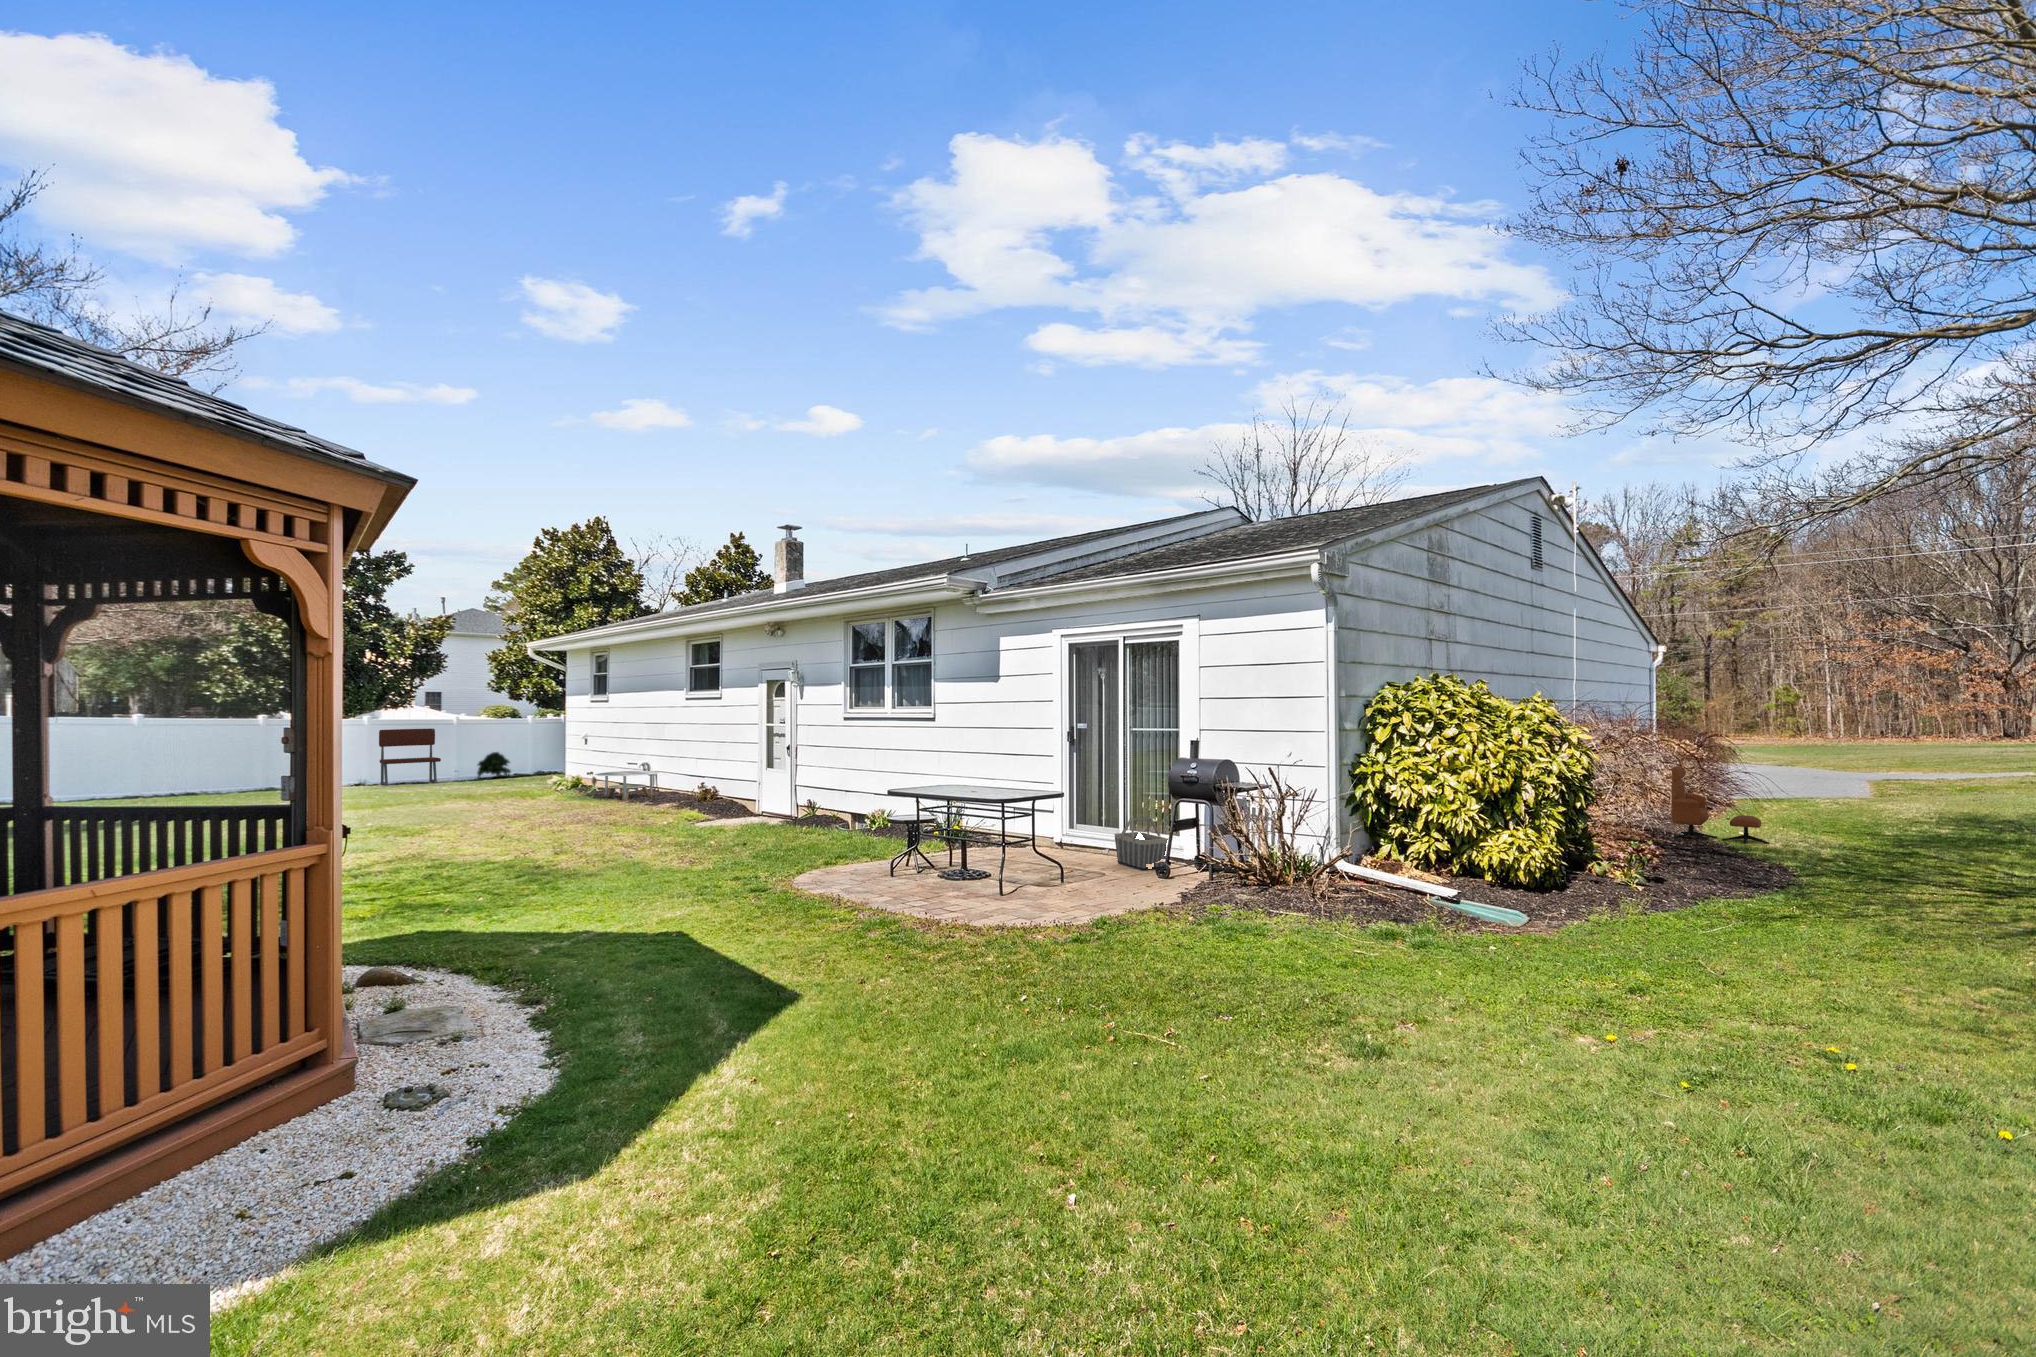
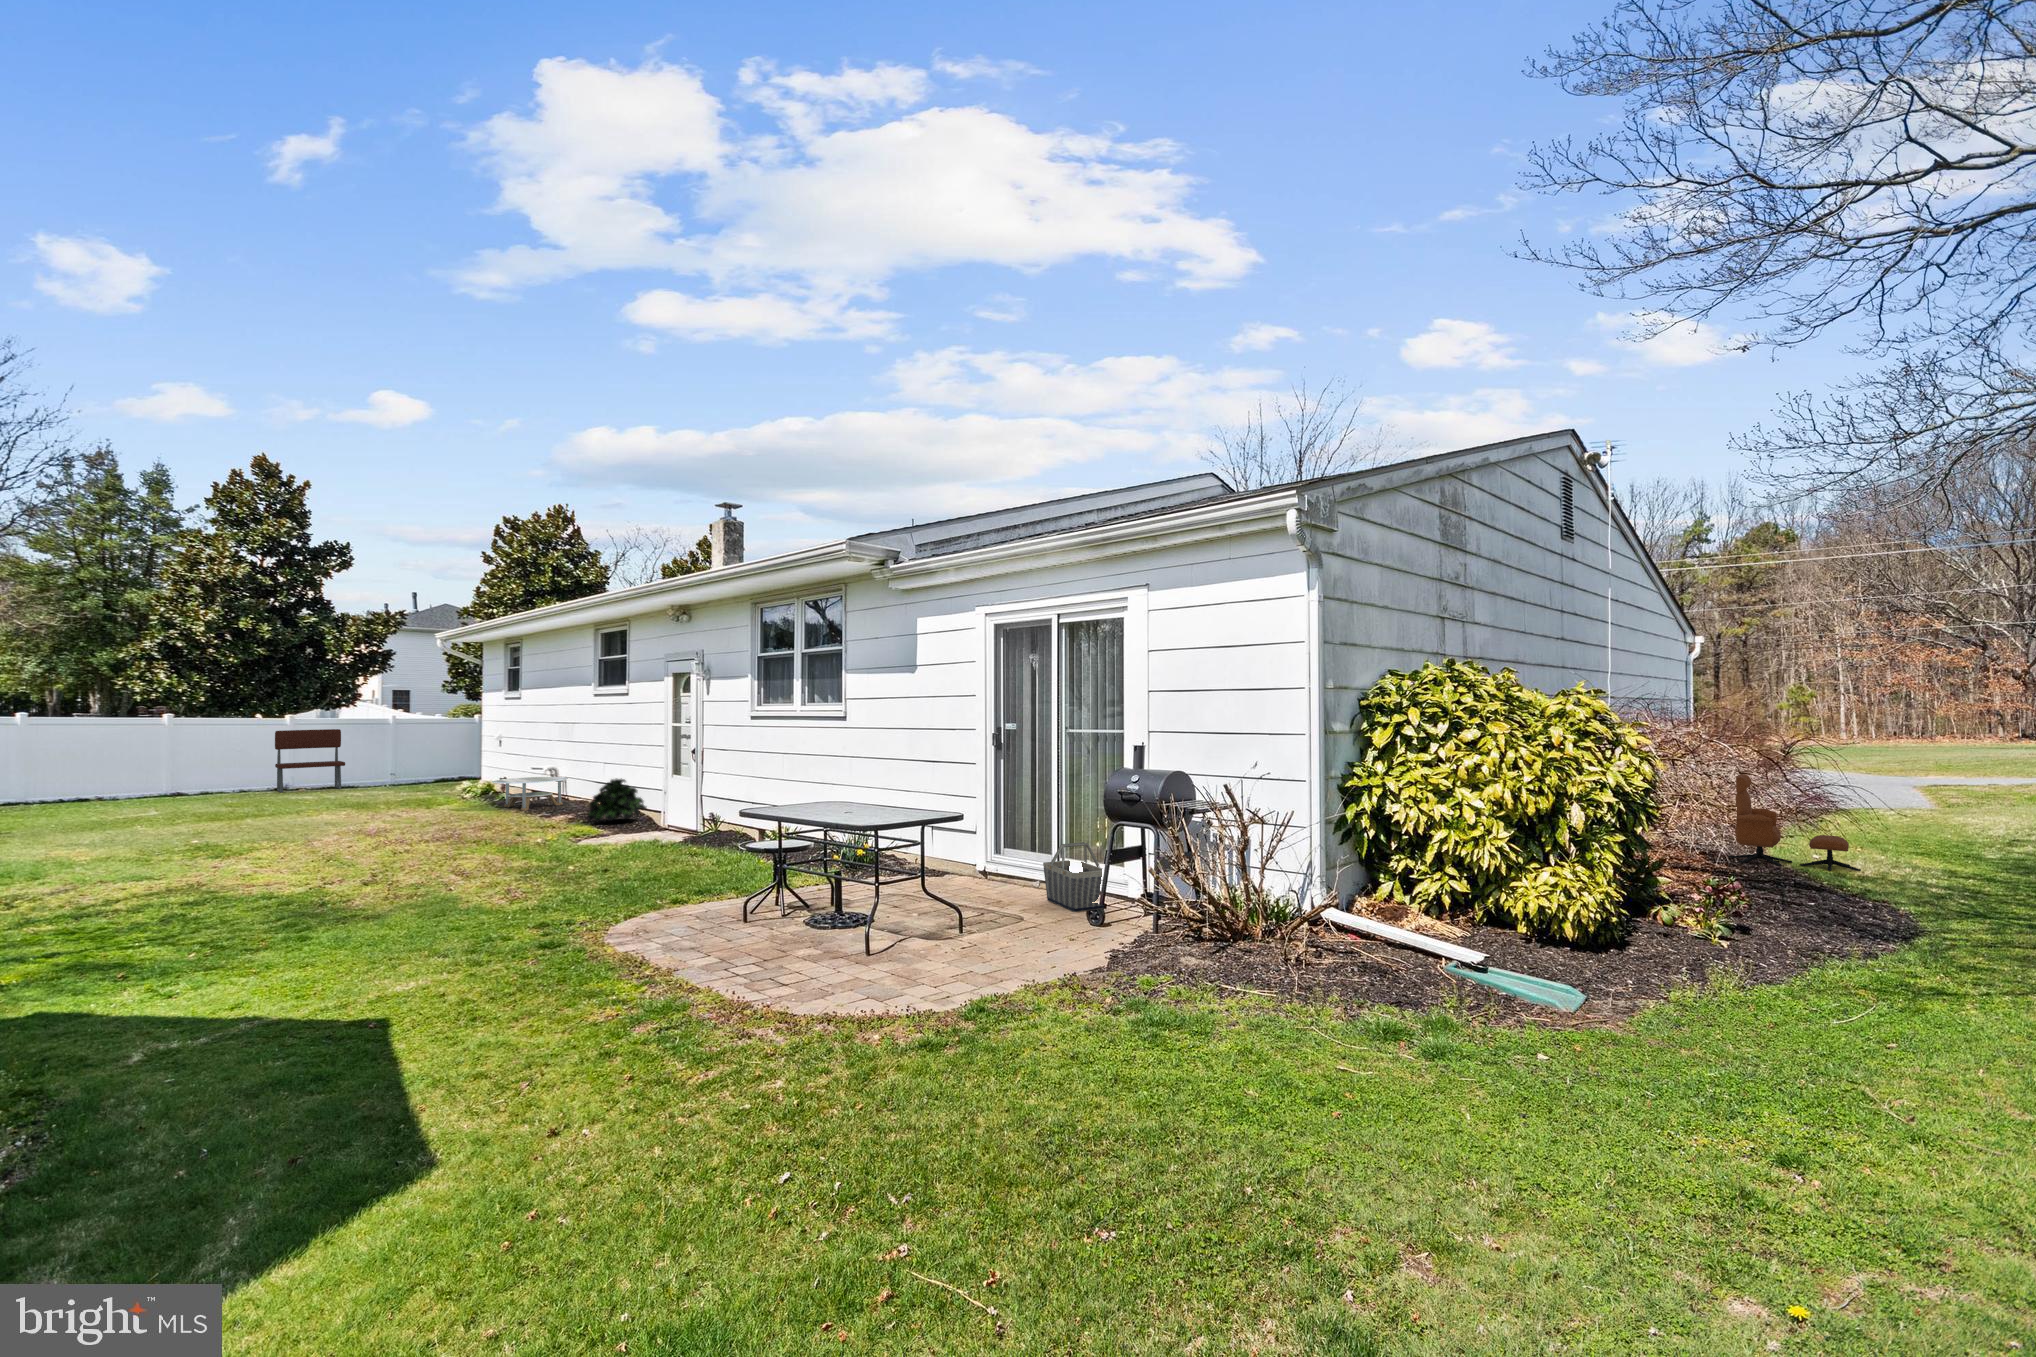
potted plant: present [477,752,511,777] -> present [588,779,647,823]

